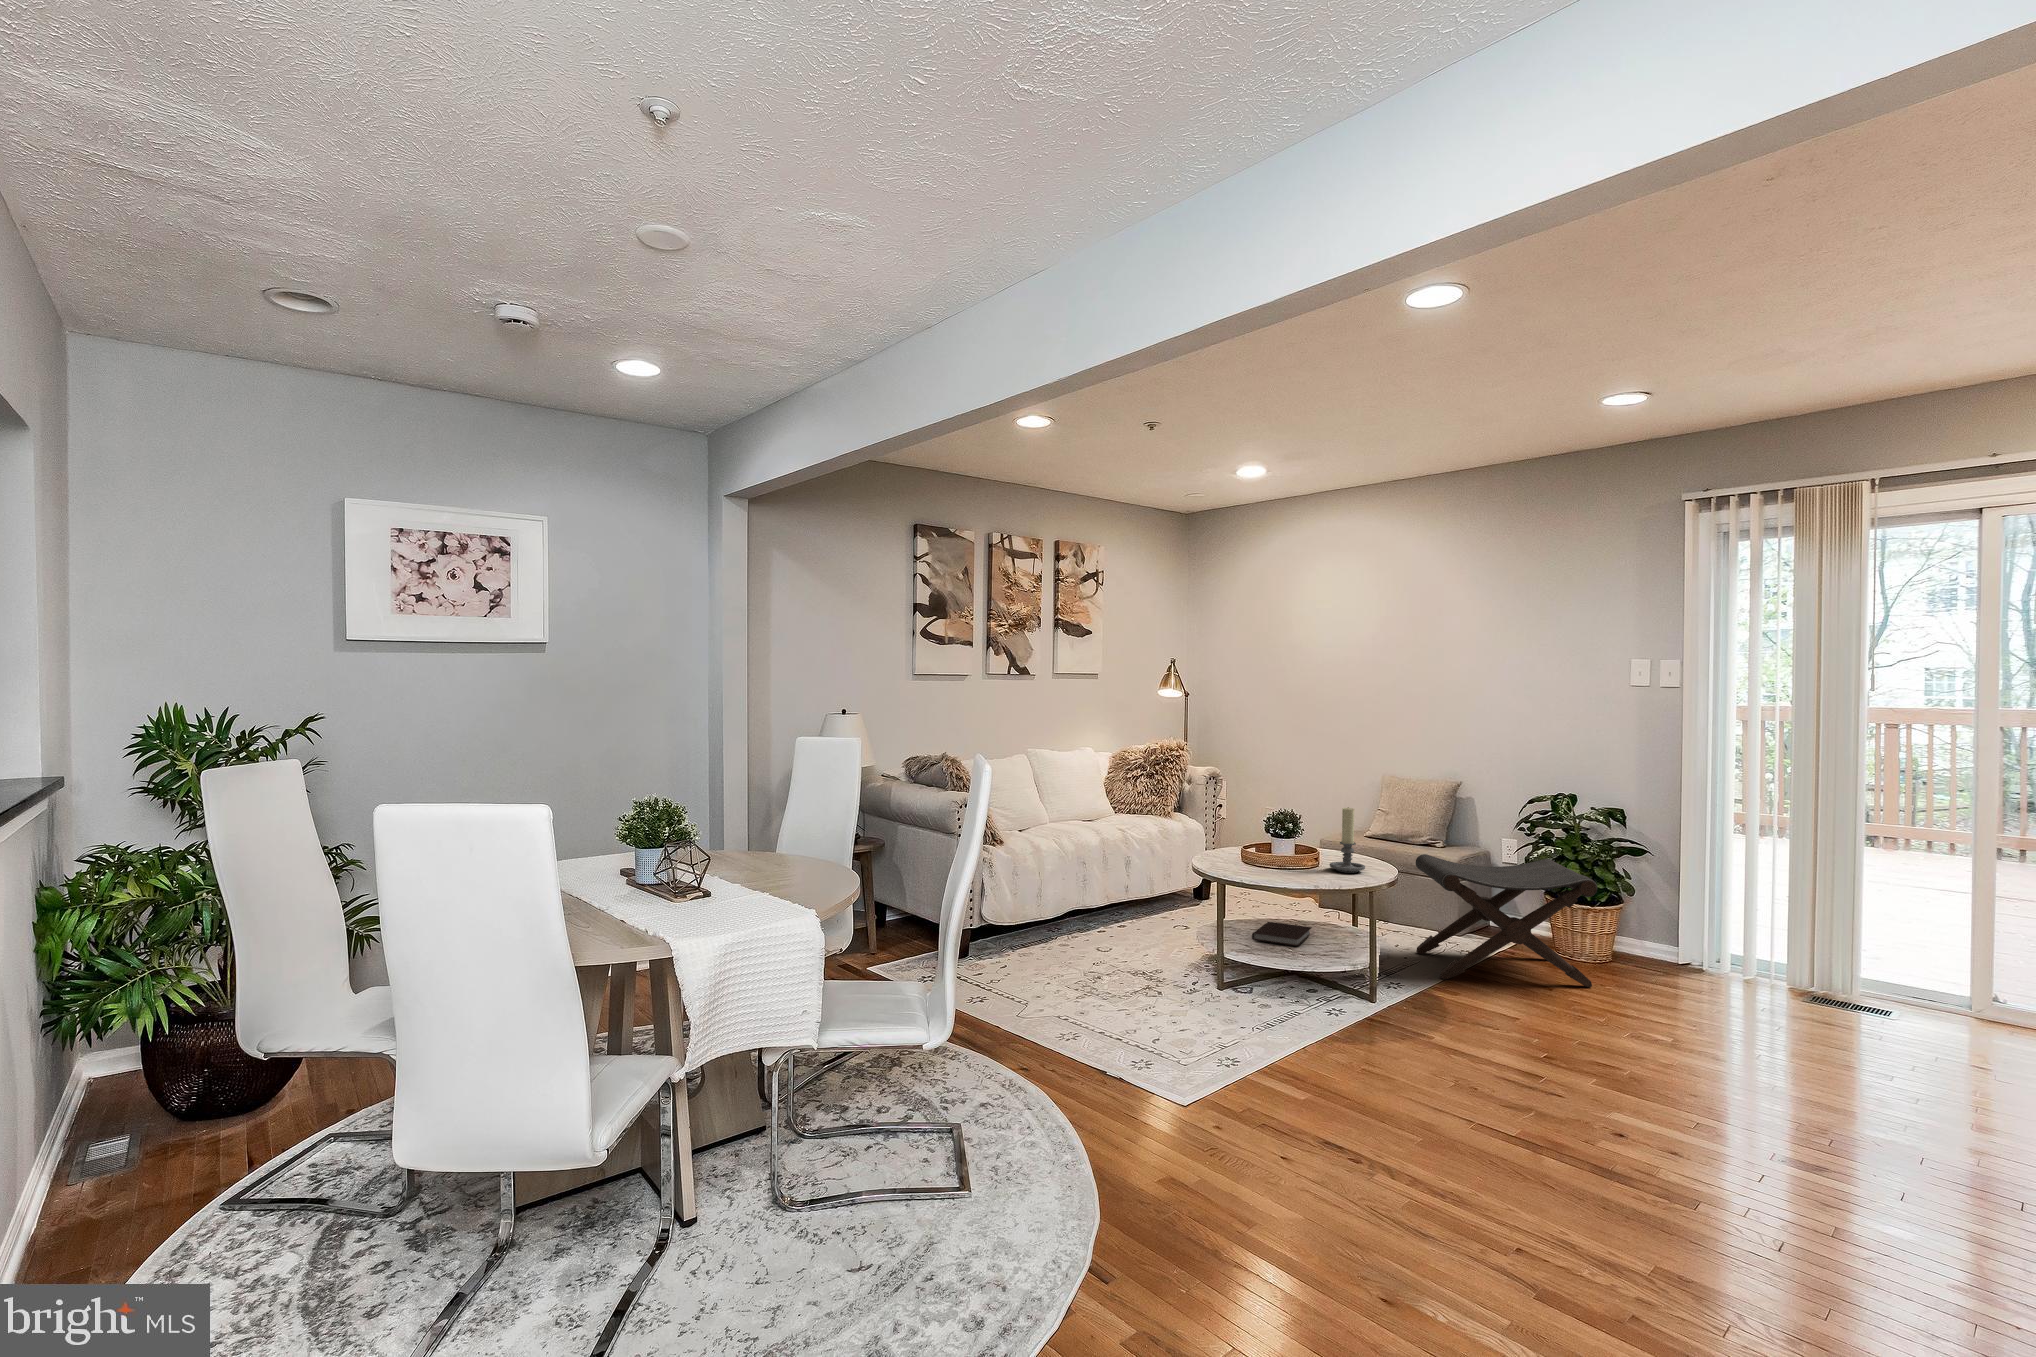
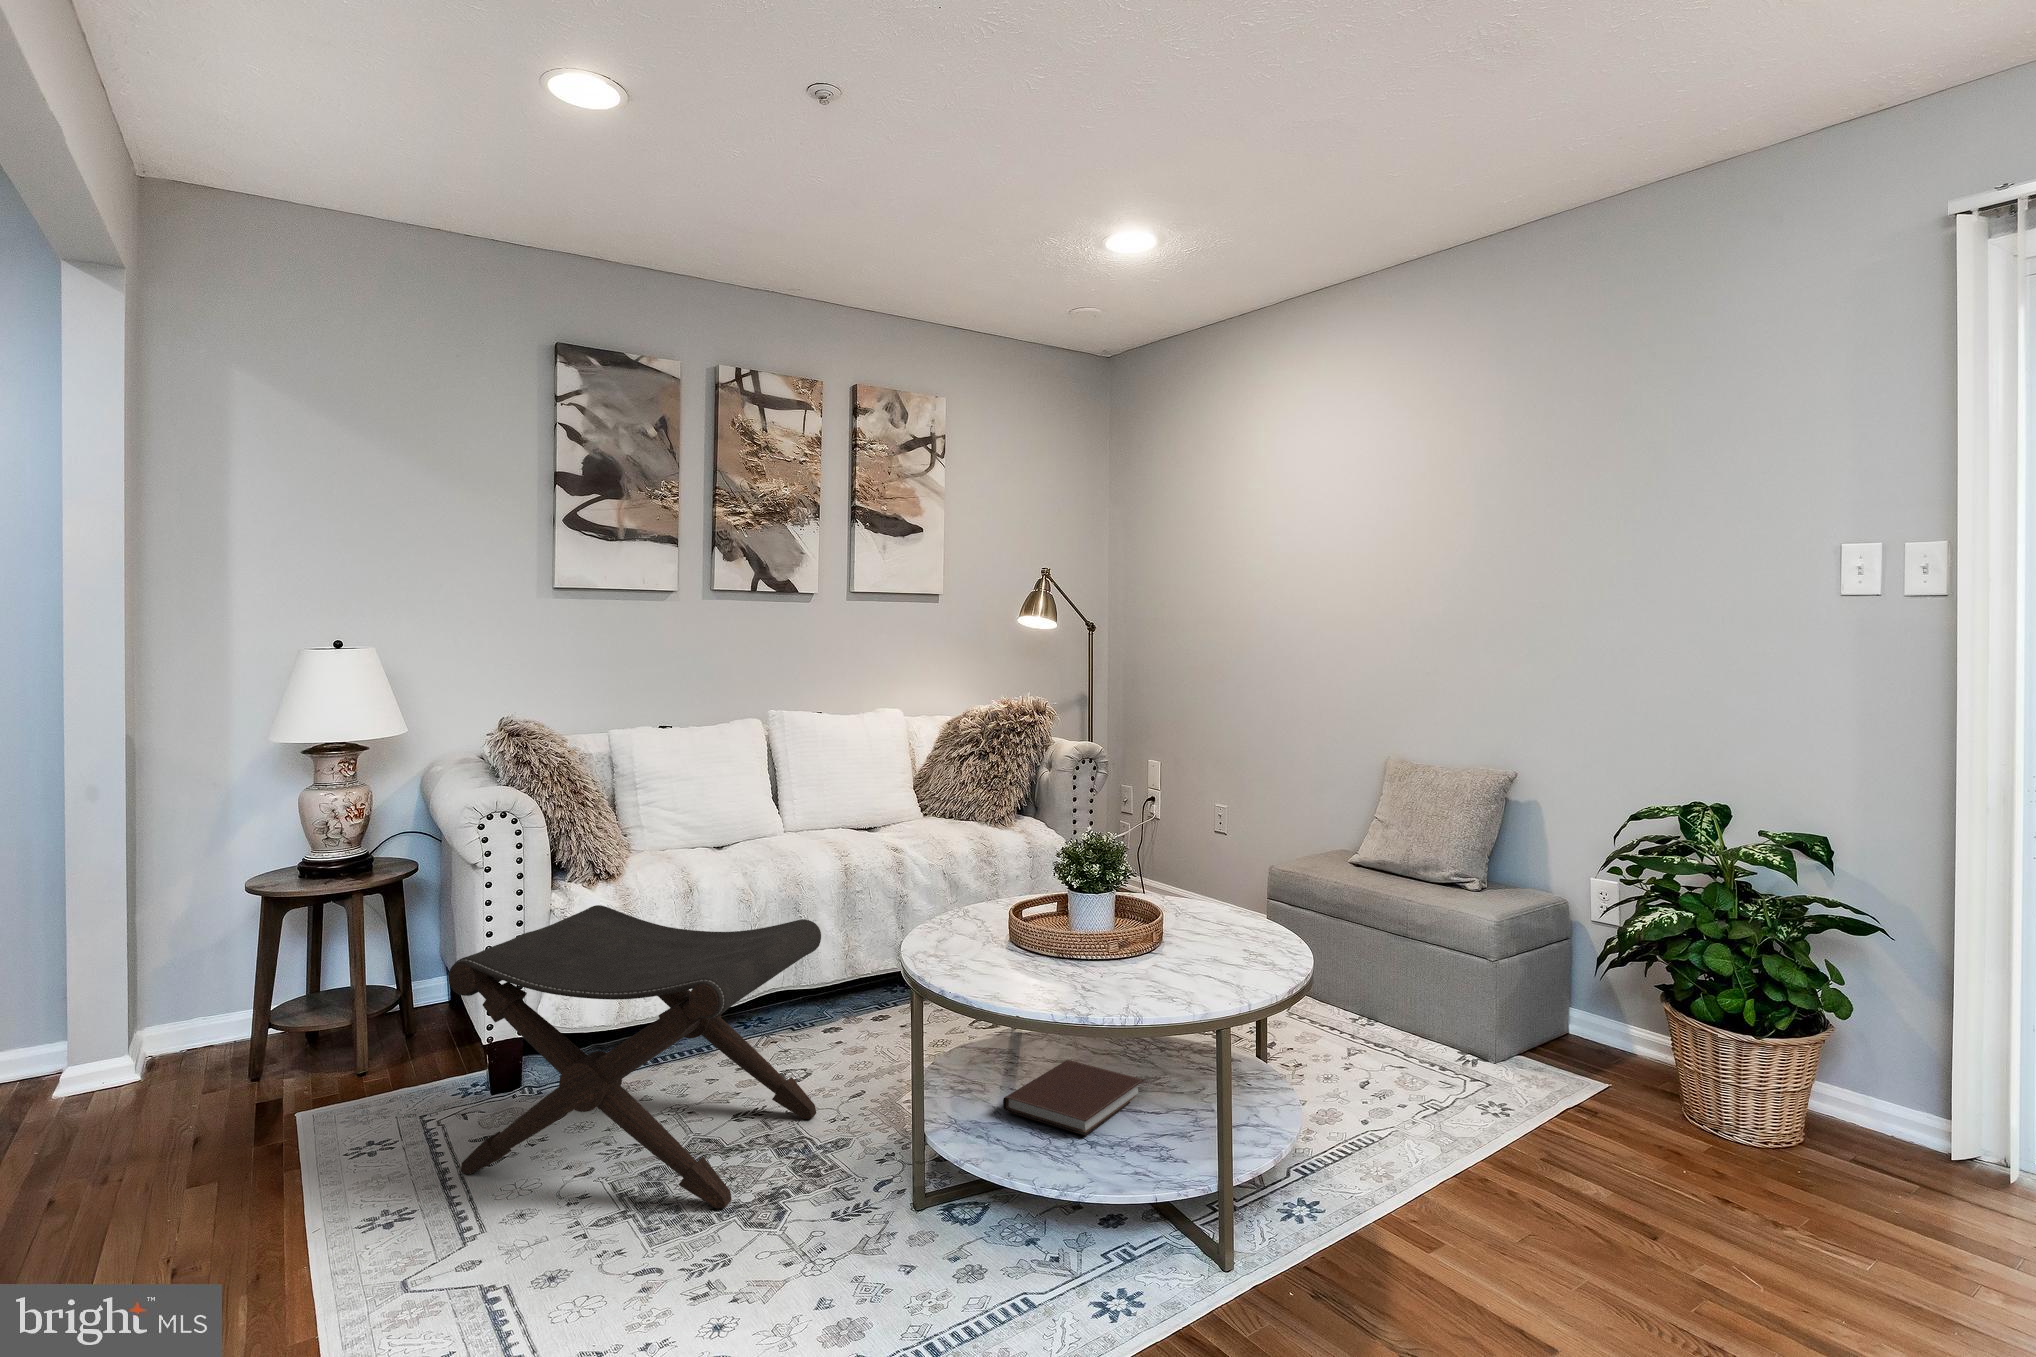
candle holder: present [1330,807,1365,873] -> none [1162,838,1235,980]
footstool: present [1415,854,1597,987] -> present [448,905,821,1208]

